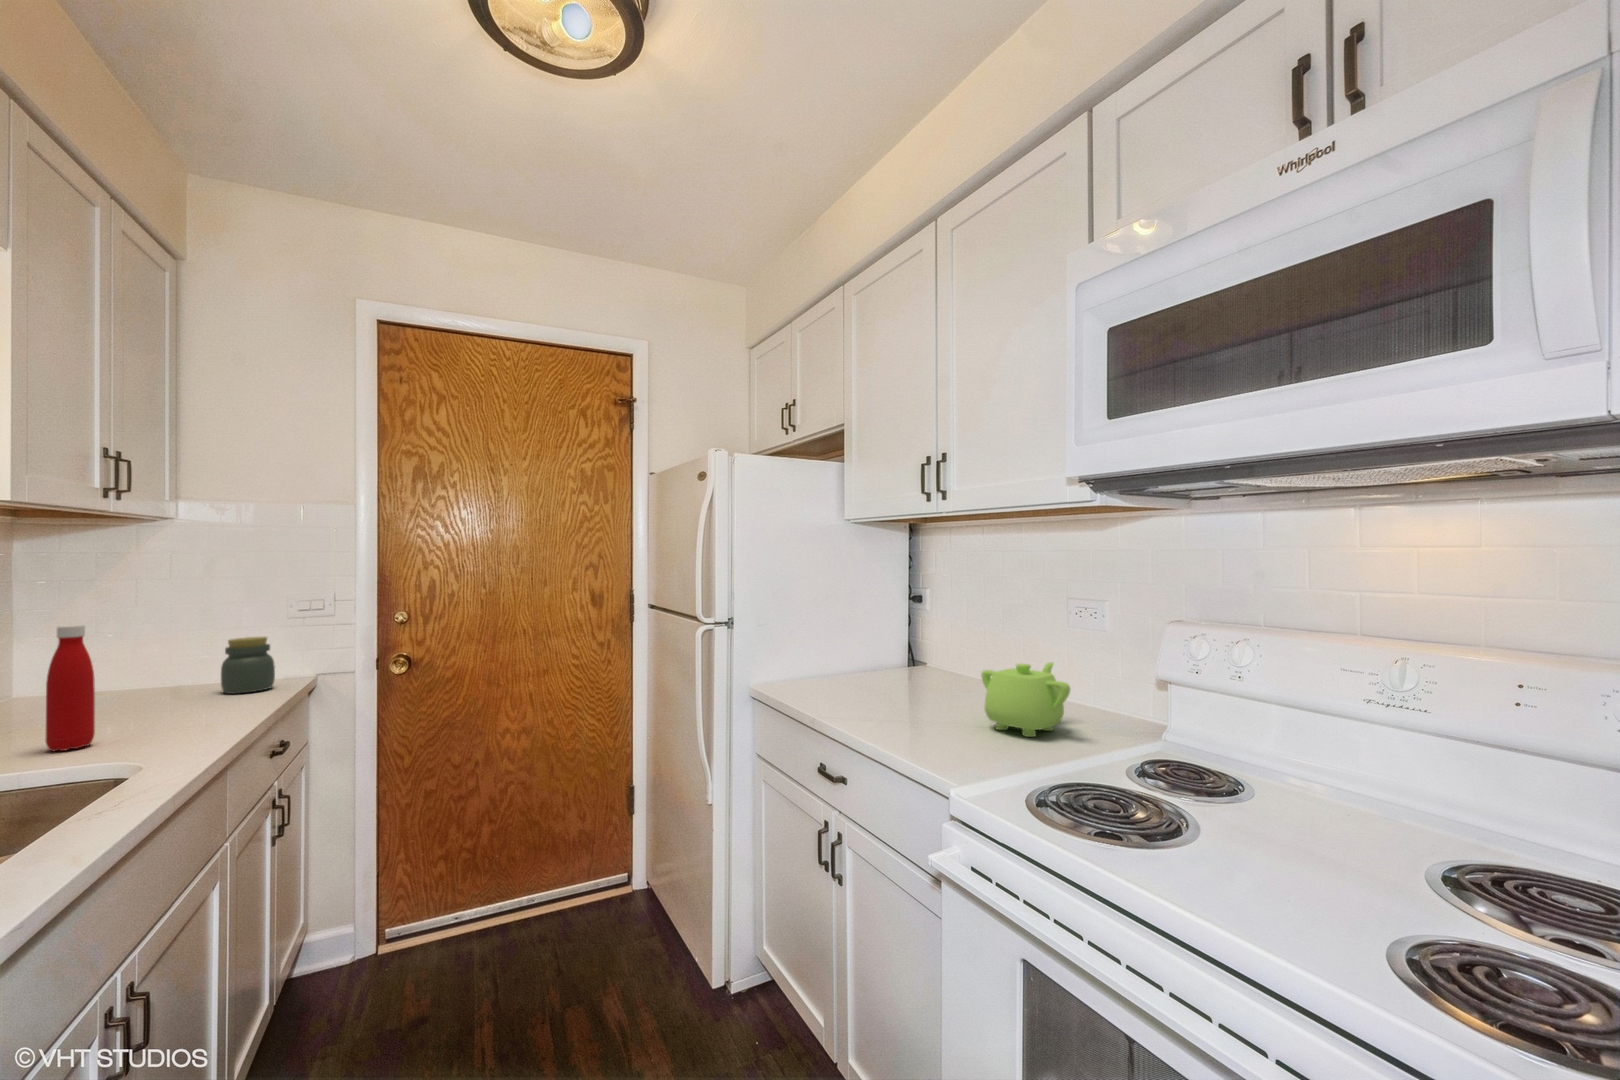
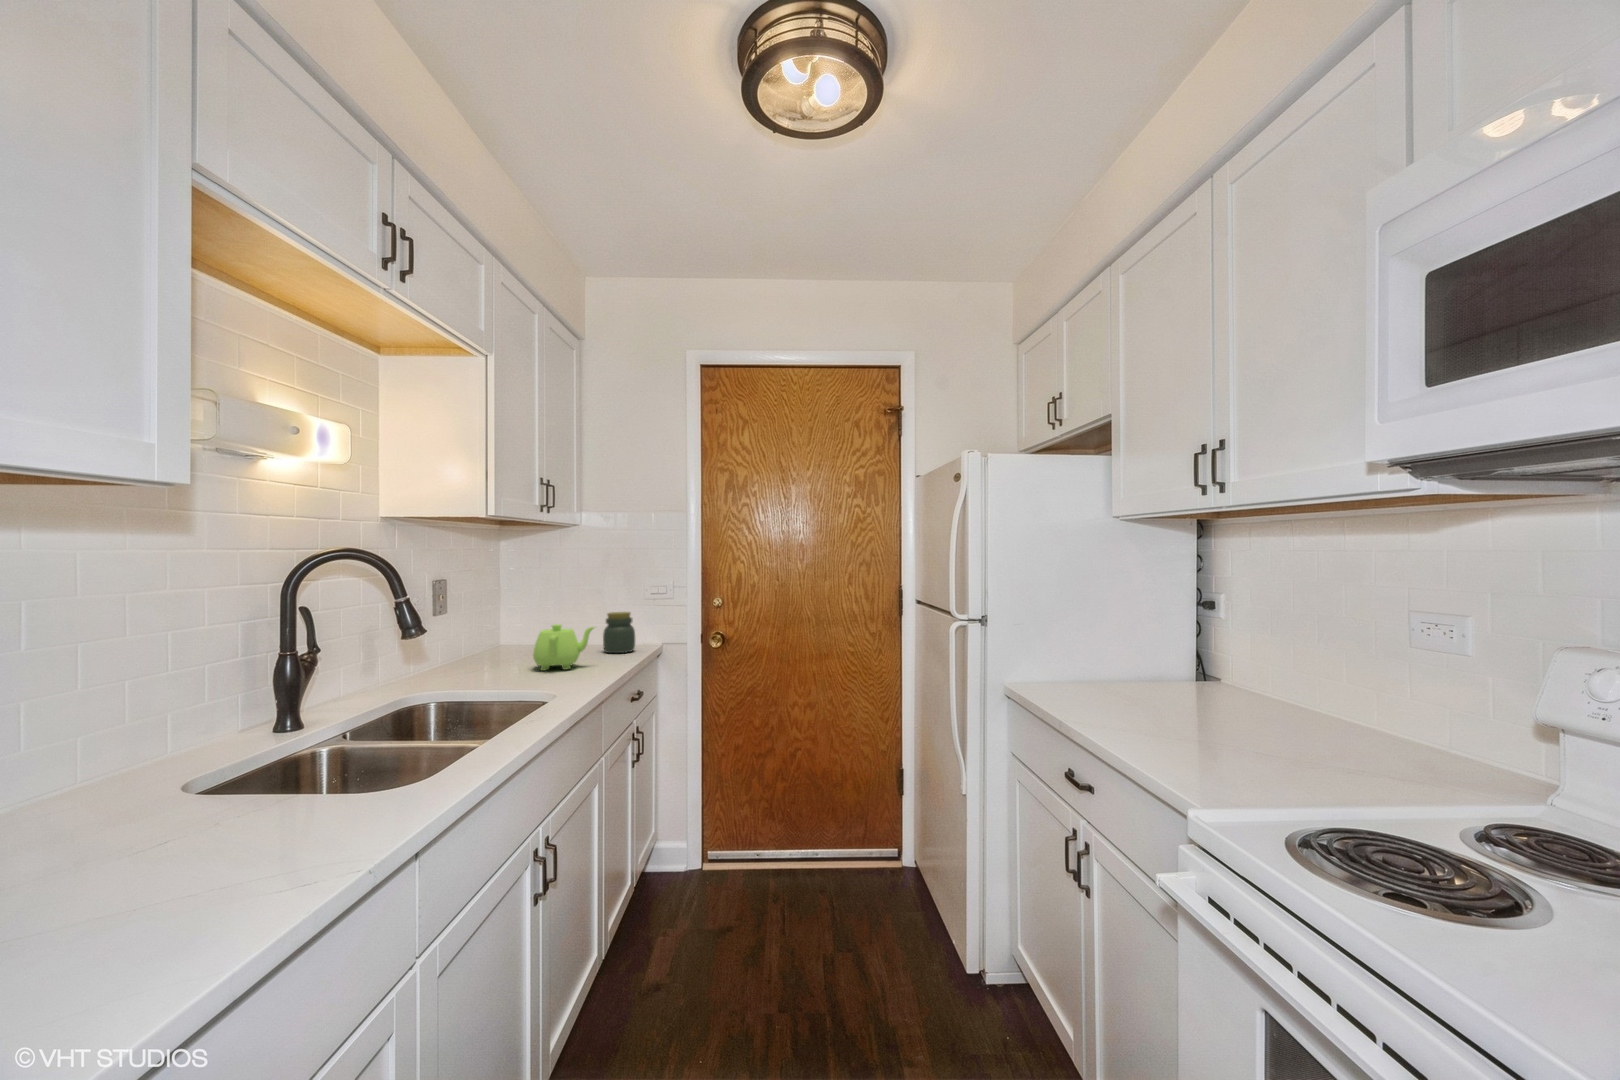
bottle: present [46,624,95,751] -> none [508,597,532,682]
teapot: present [981,662,1070,737] -> present [533,624,596,671]

